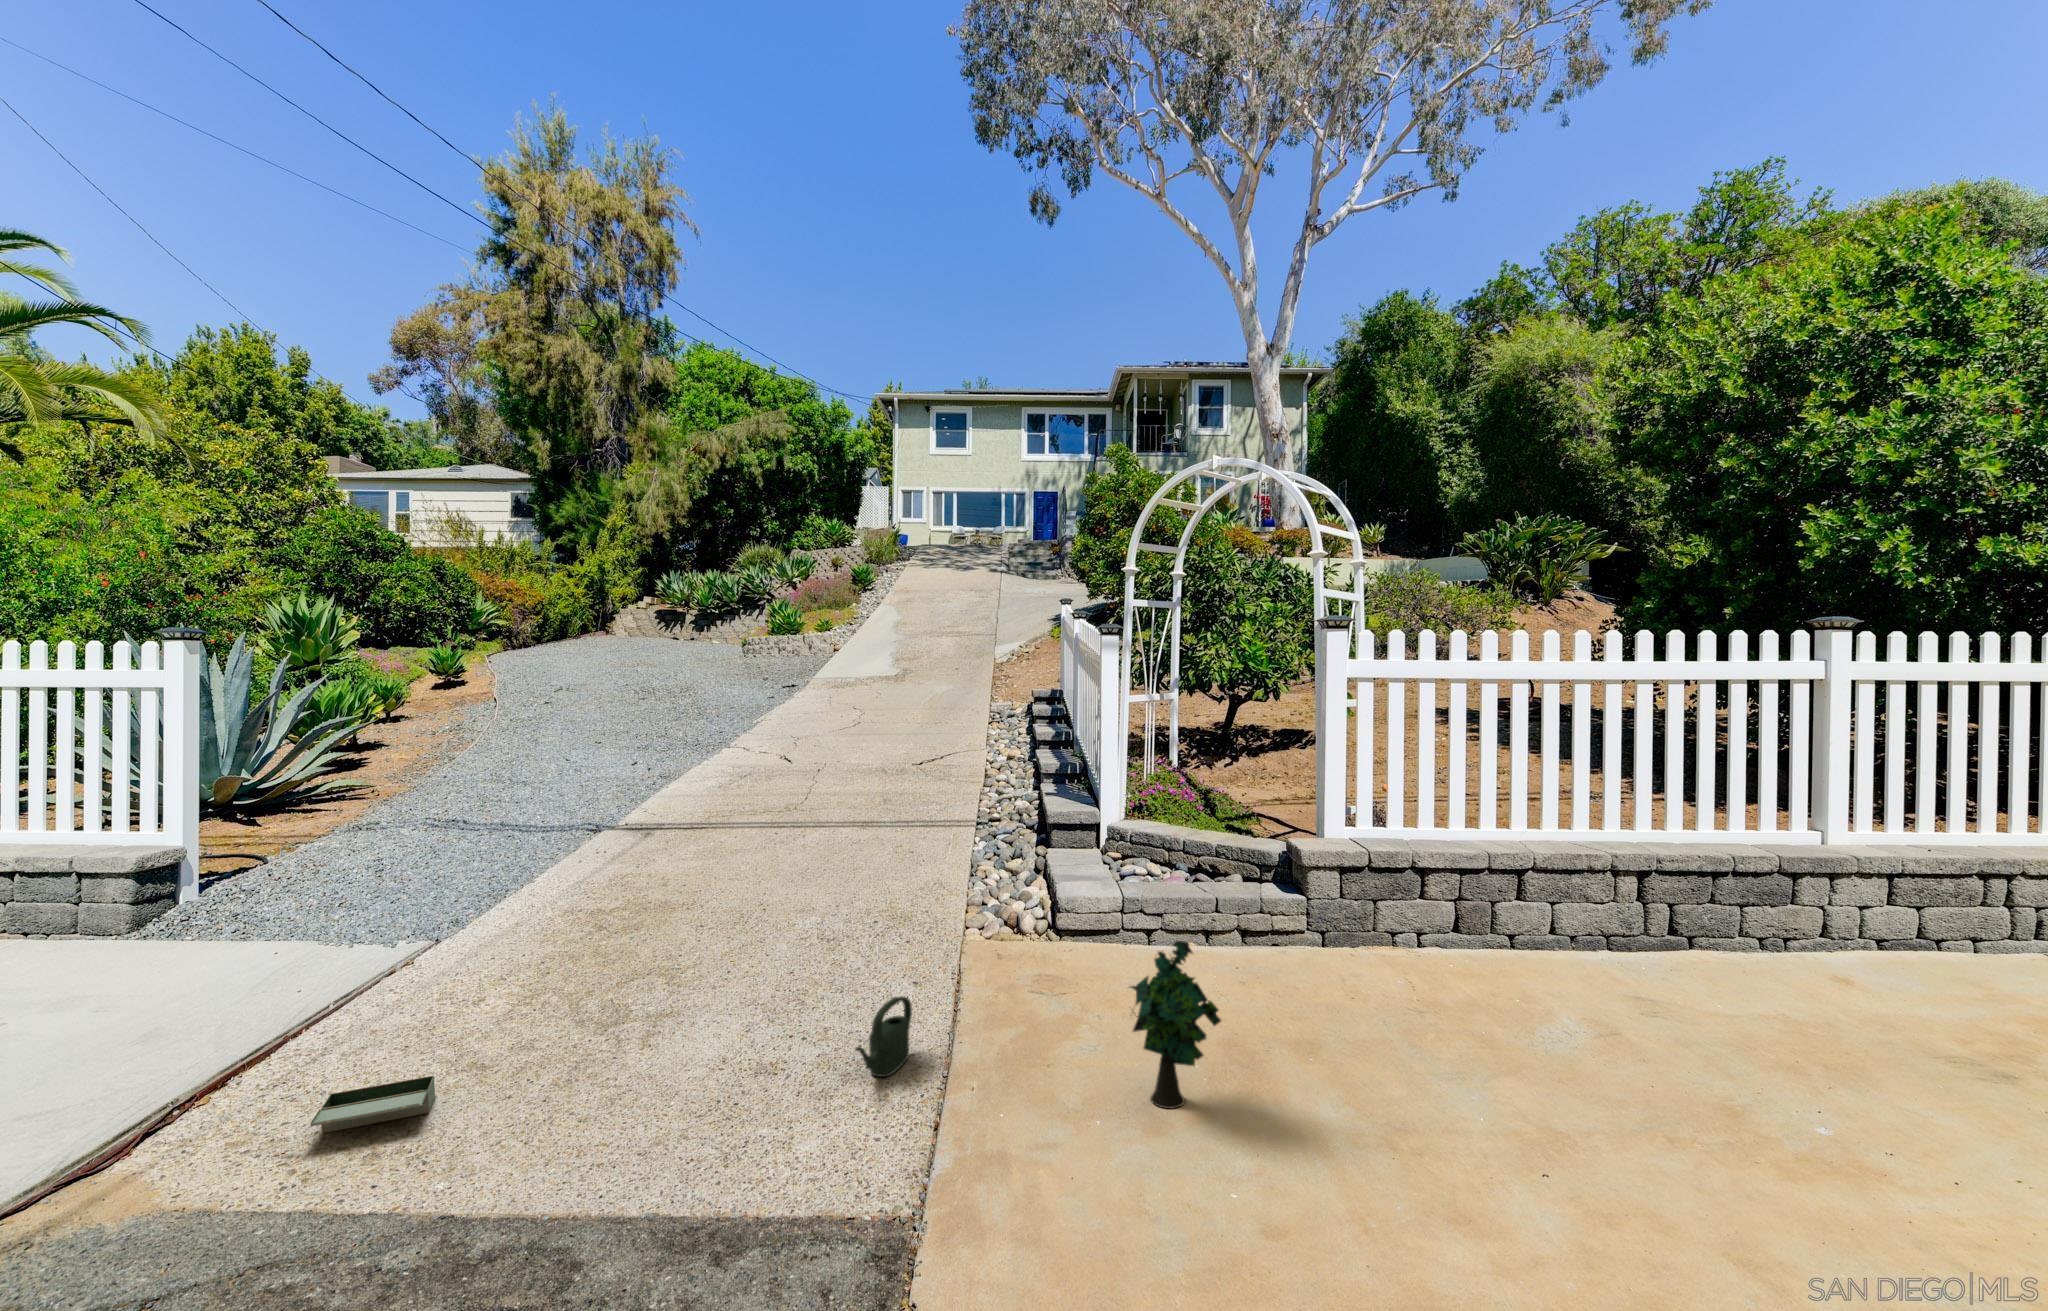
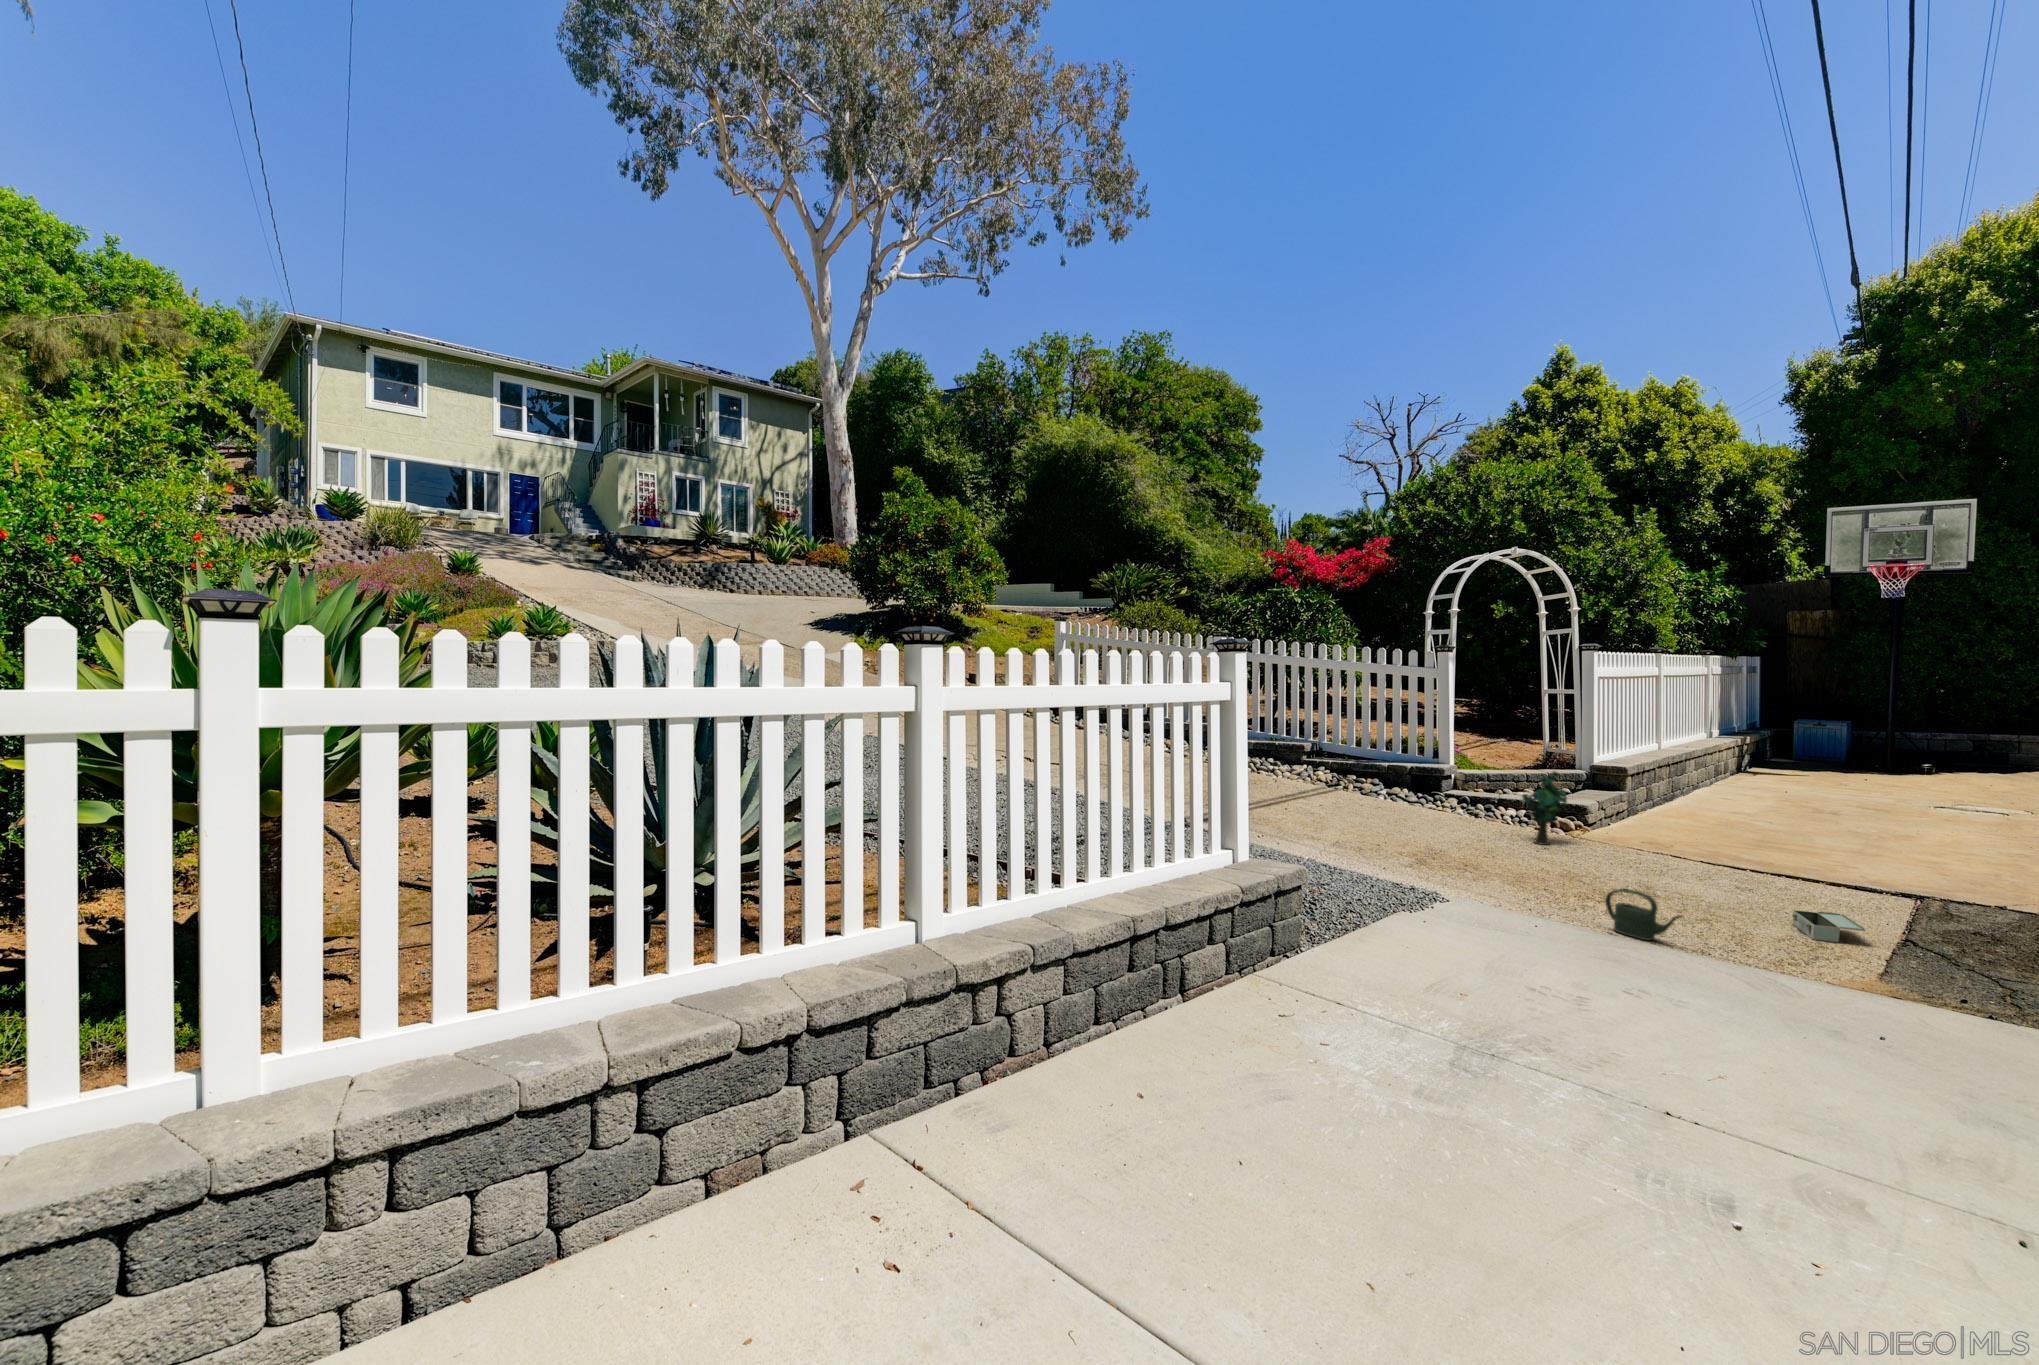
decorative plant: present [1131,941,1221,1109] -> present [1522,772,1567,845]
watering can: present [855,996,912,1077] -> present [1605,889,1683,940]

